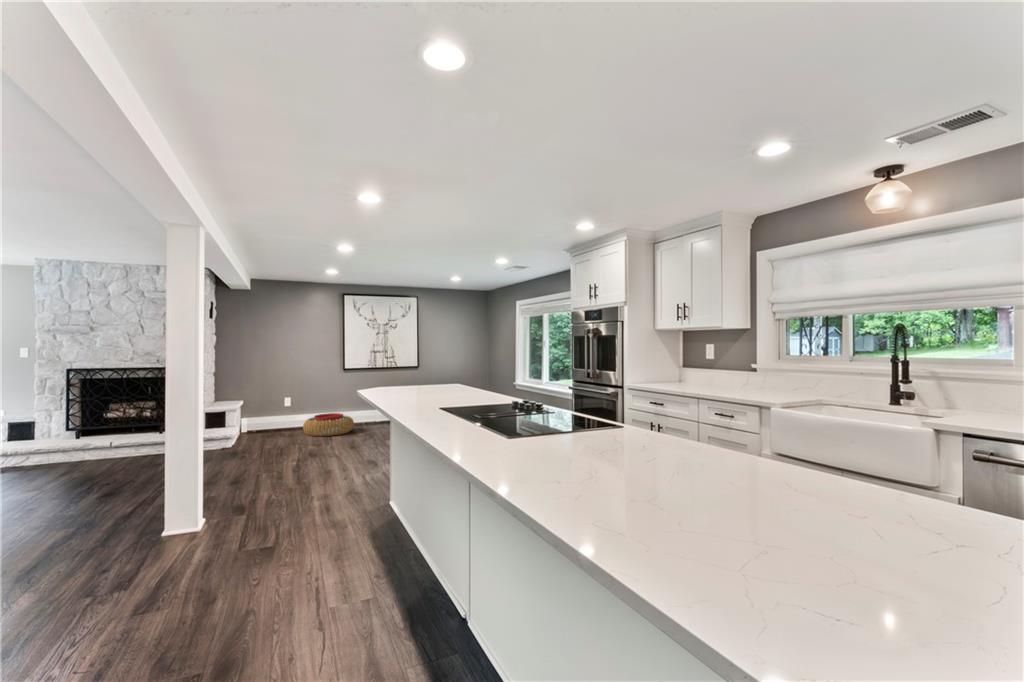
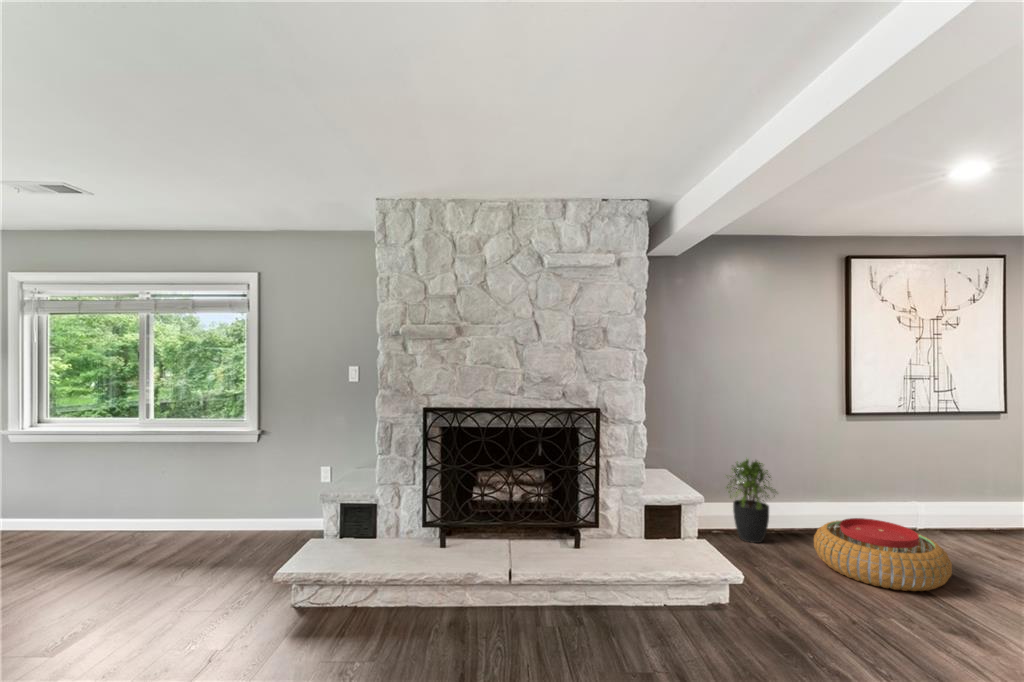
potted plant: none [271,392,297,432] -> present [727,459,775,543]

